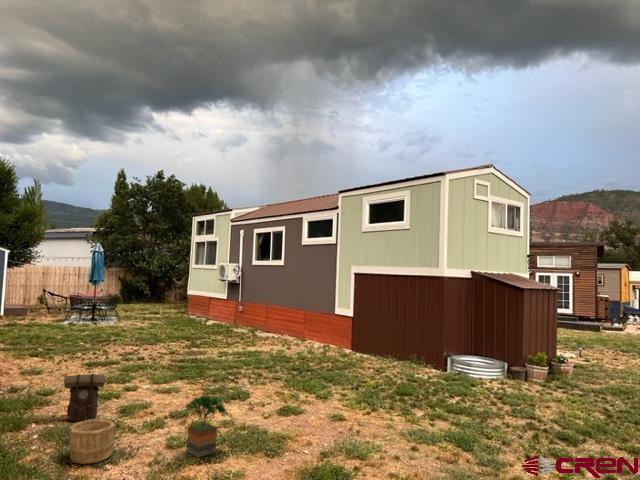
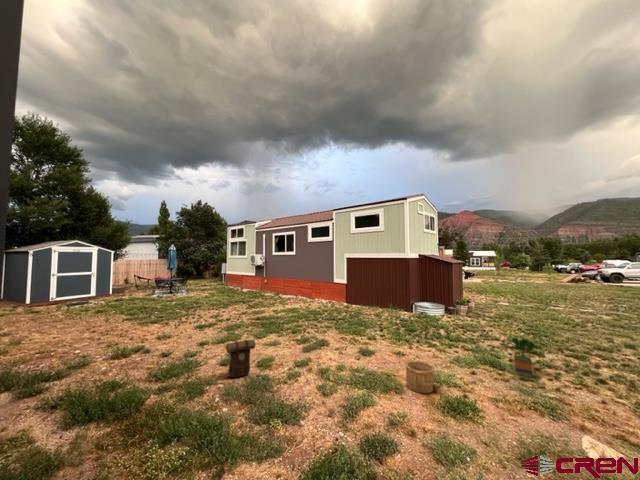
potted tree: present [185,395,227,457] -> present [508,338,537,378]
wooden bucket: present [70,419,115,464] -> present [406,361,434,393]

